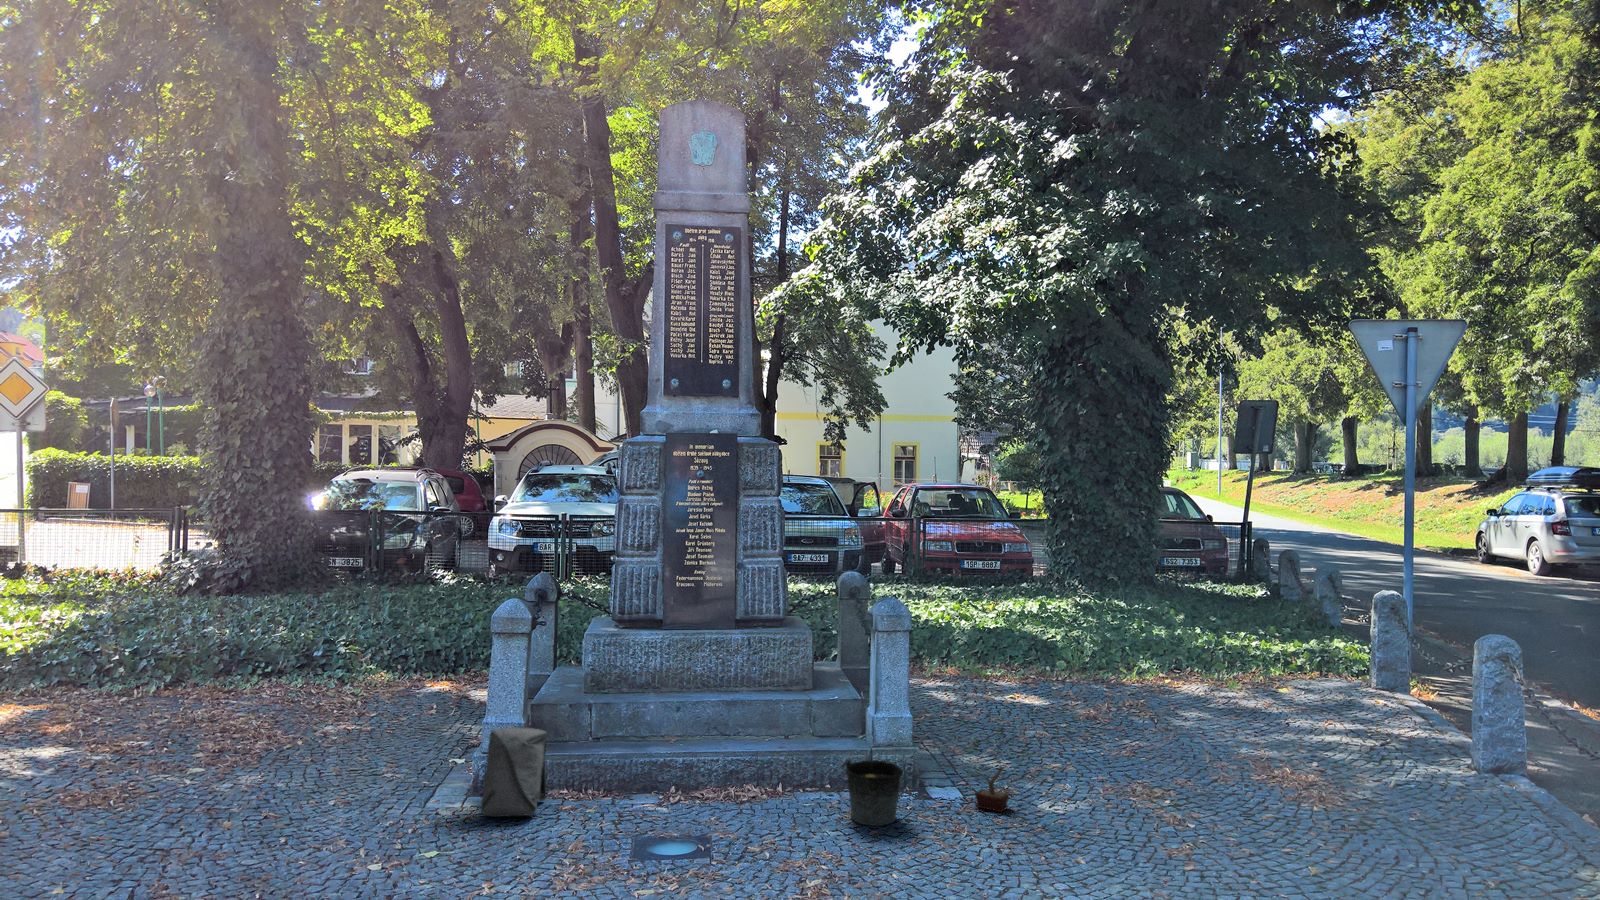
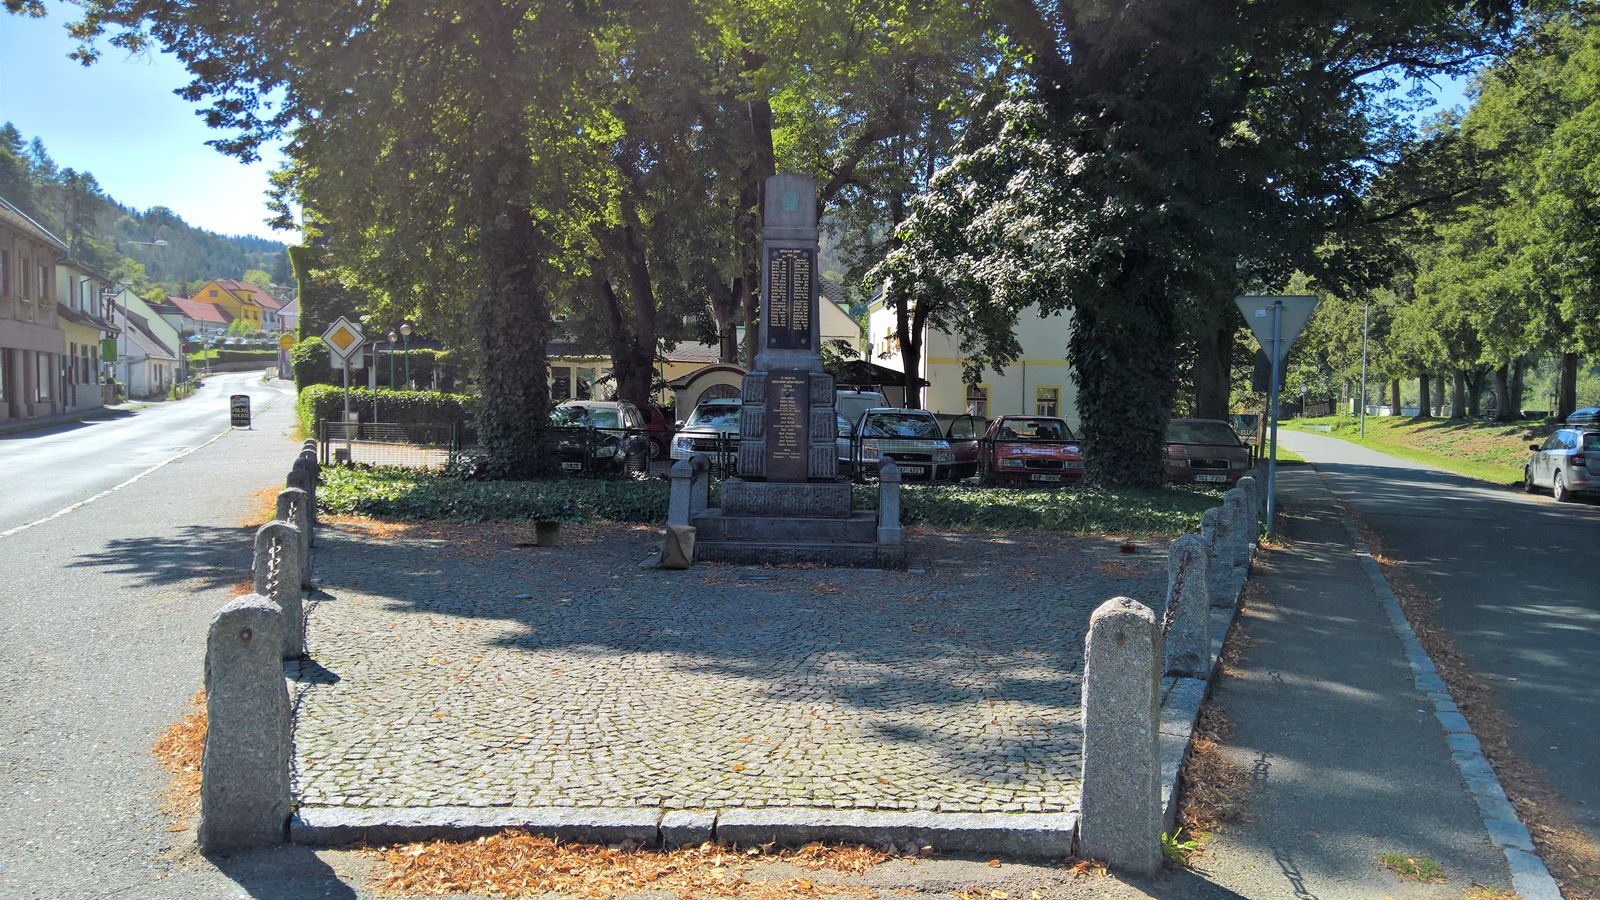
potted plant: present [966,728,1032,812] -> present [1119,518,1139,553]
bucket: present [842,761,903,826] -> present [534,520,561,547]

